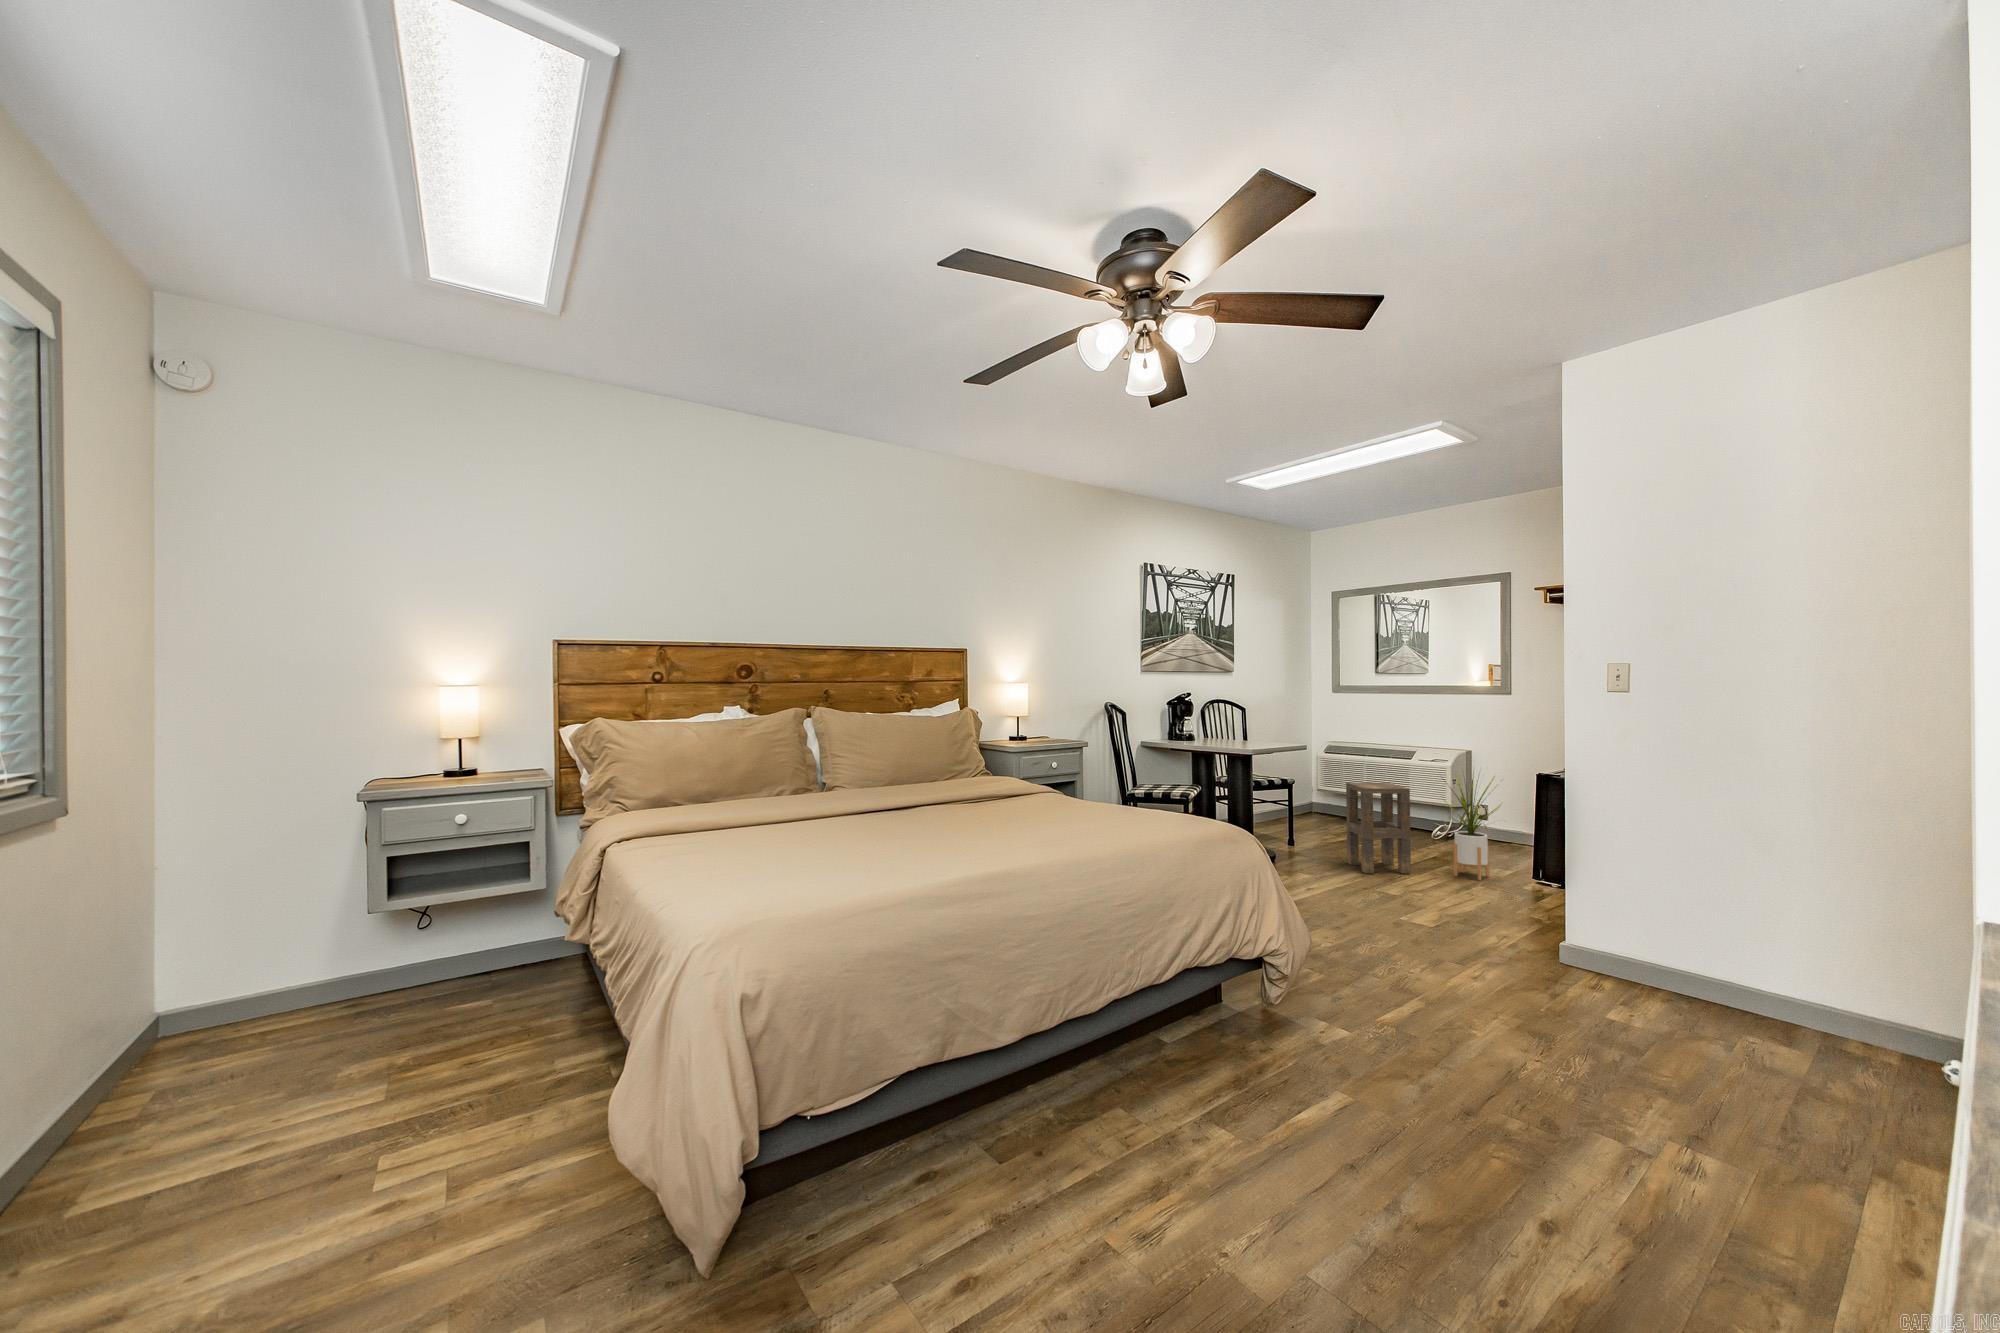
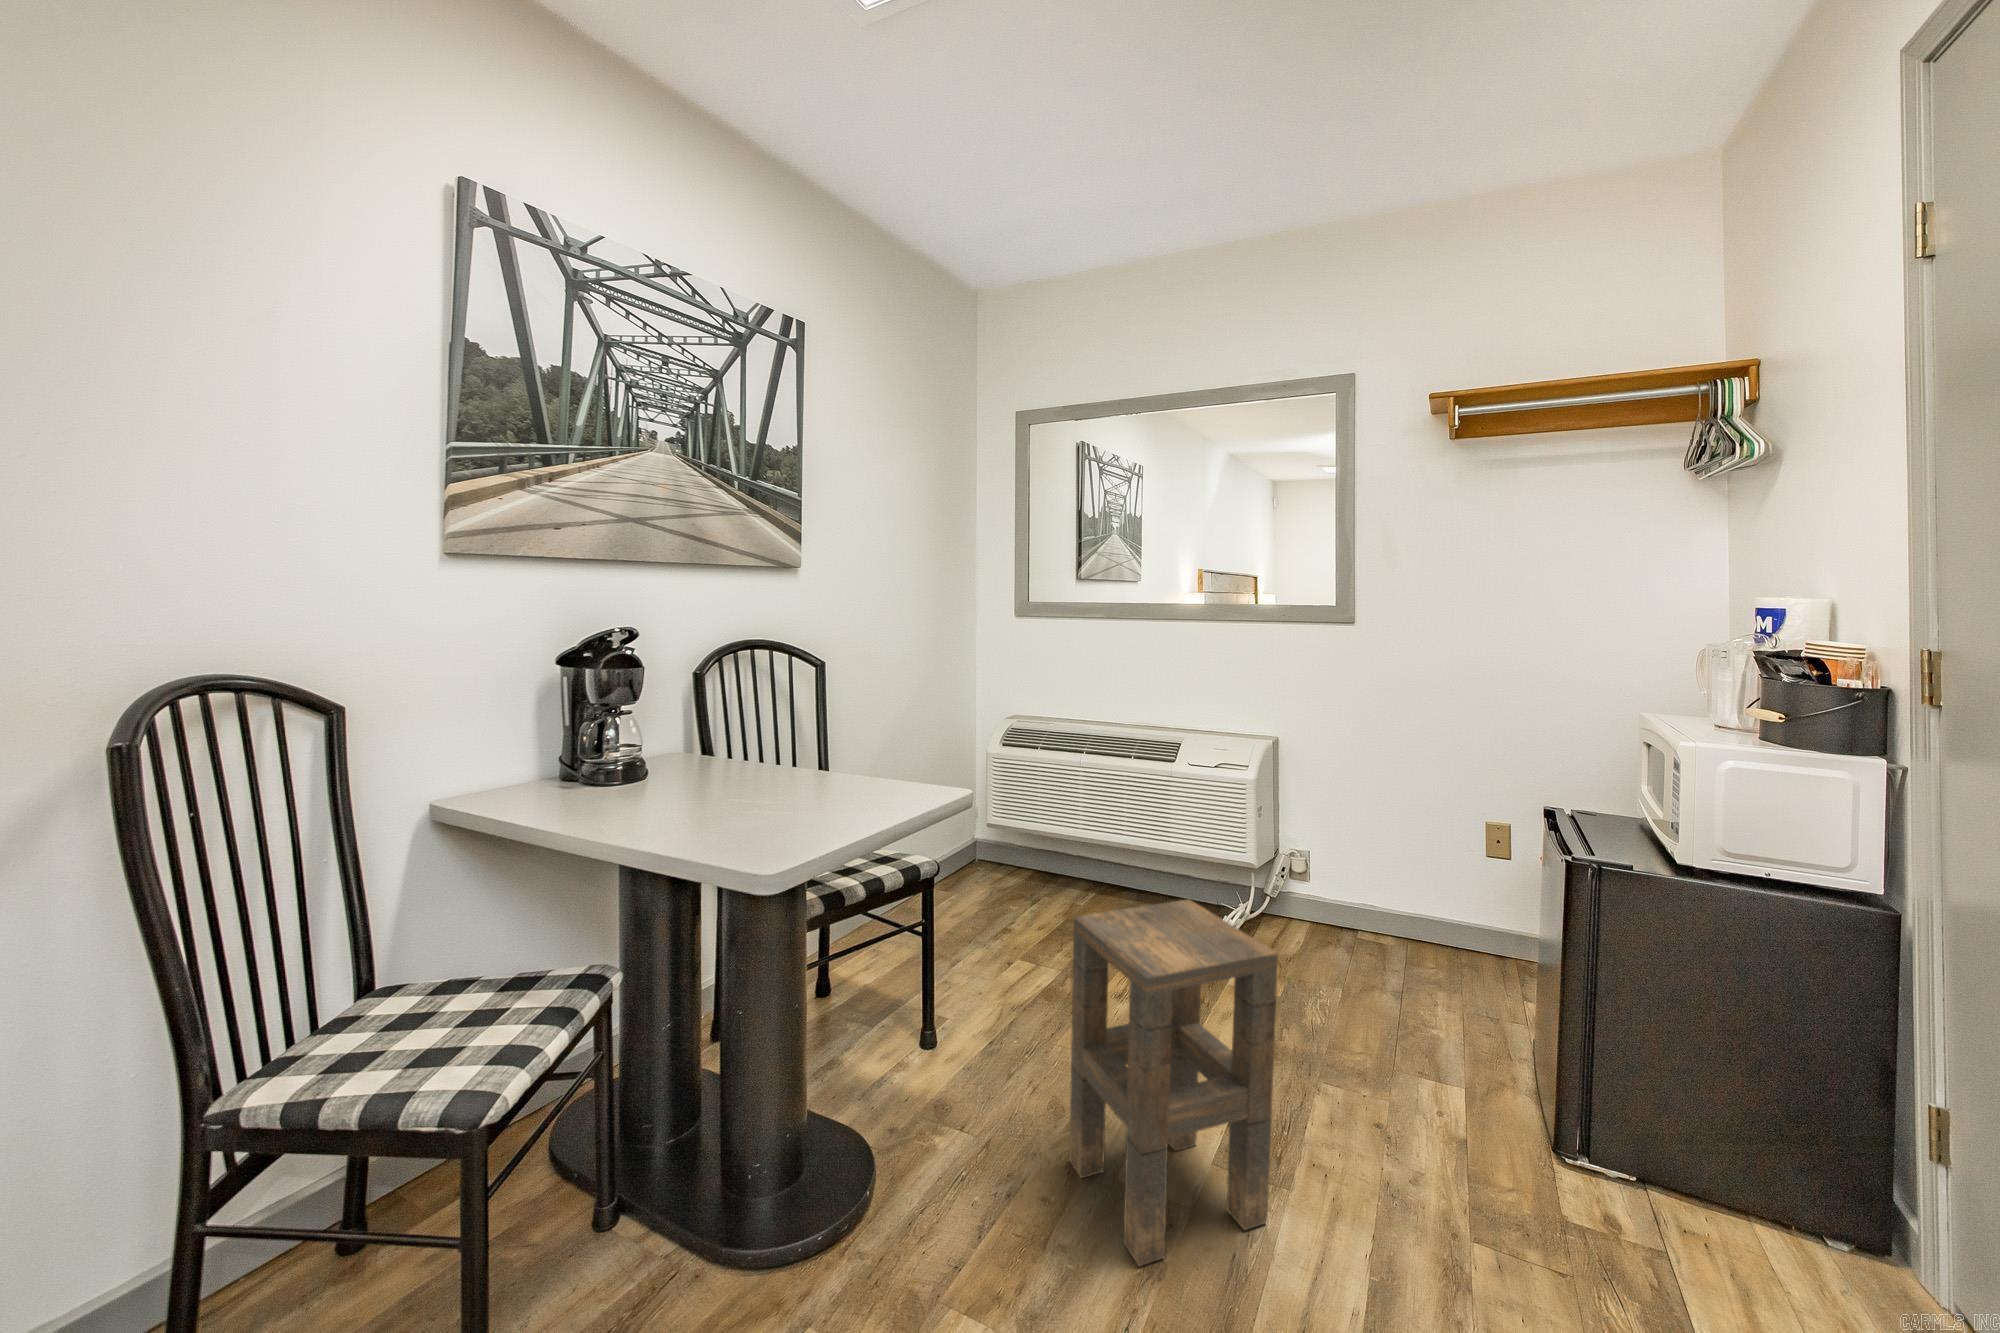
house plant: present [1443,773,1501,880] -> none [1334,847,1551,1231]

